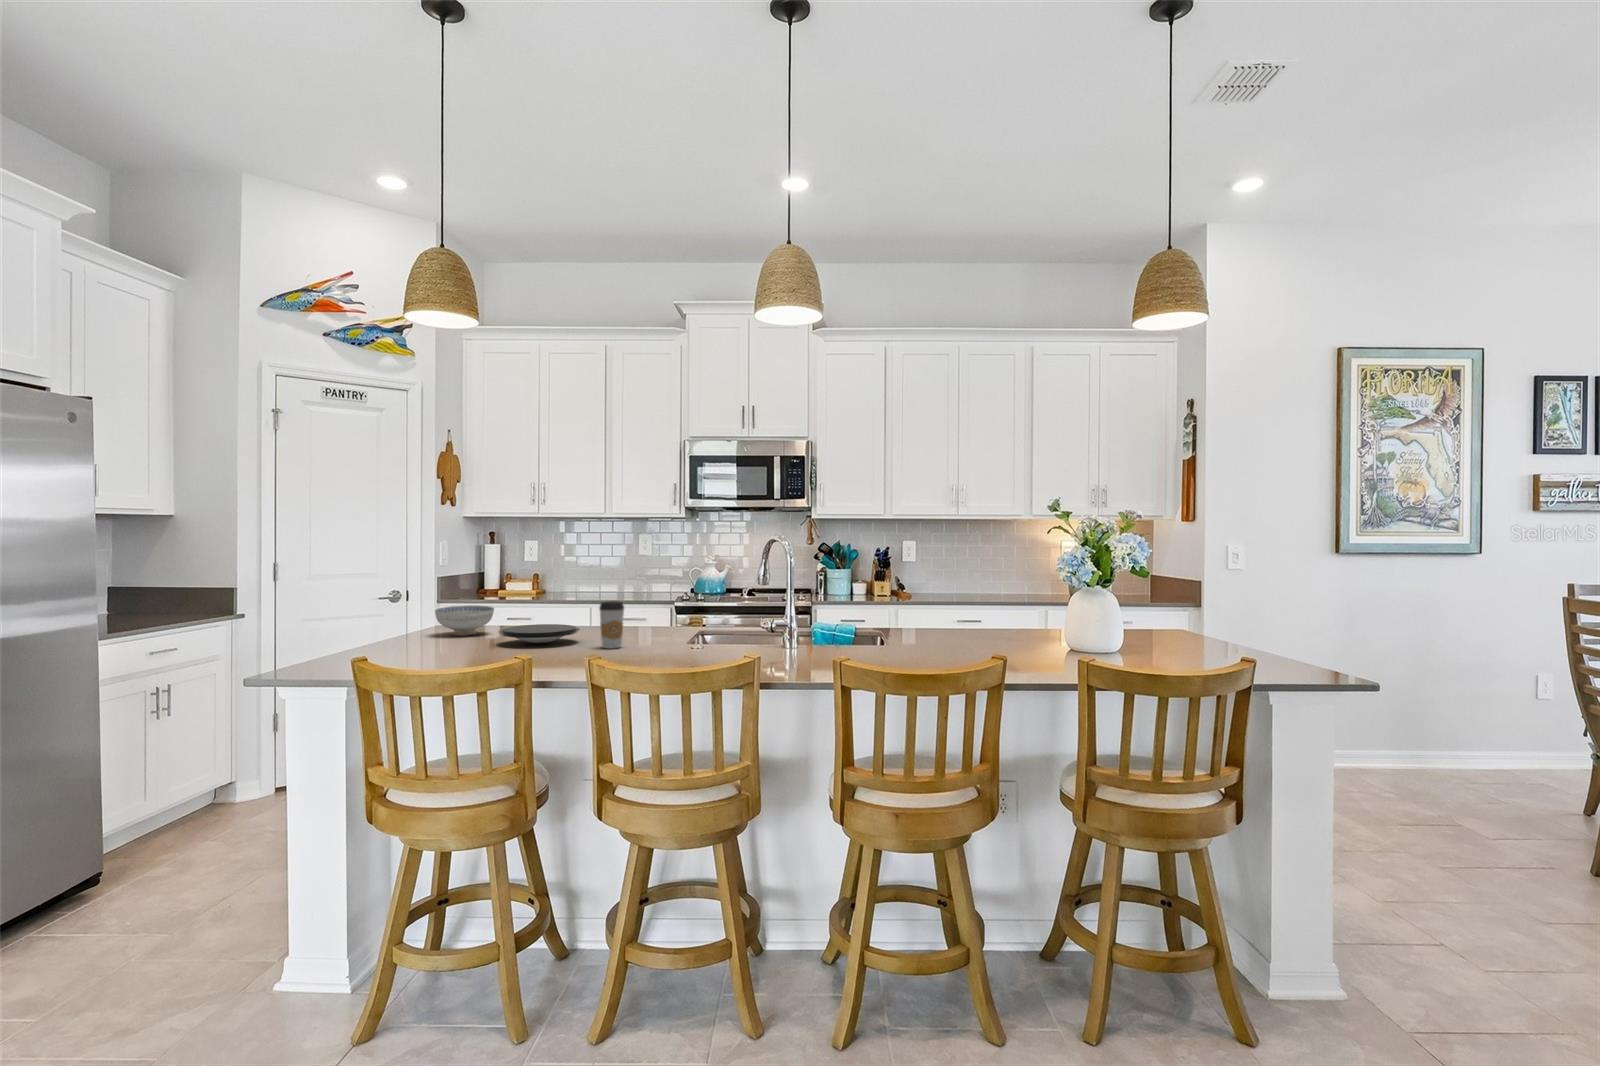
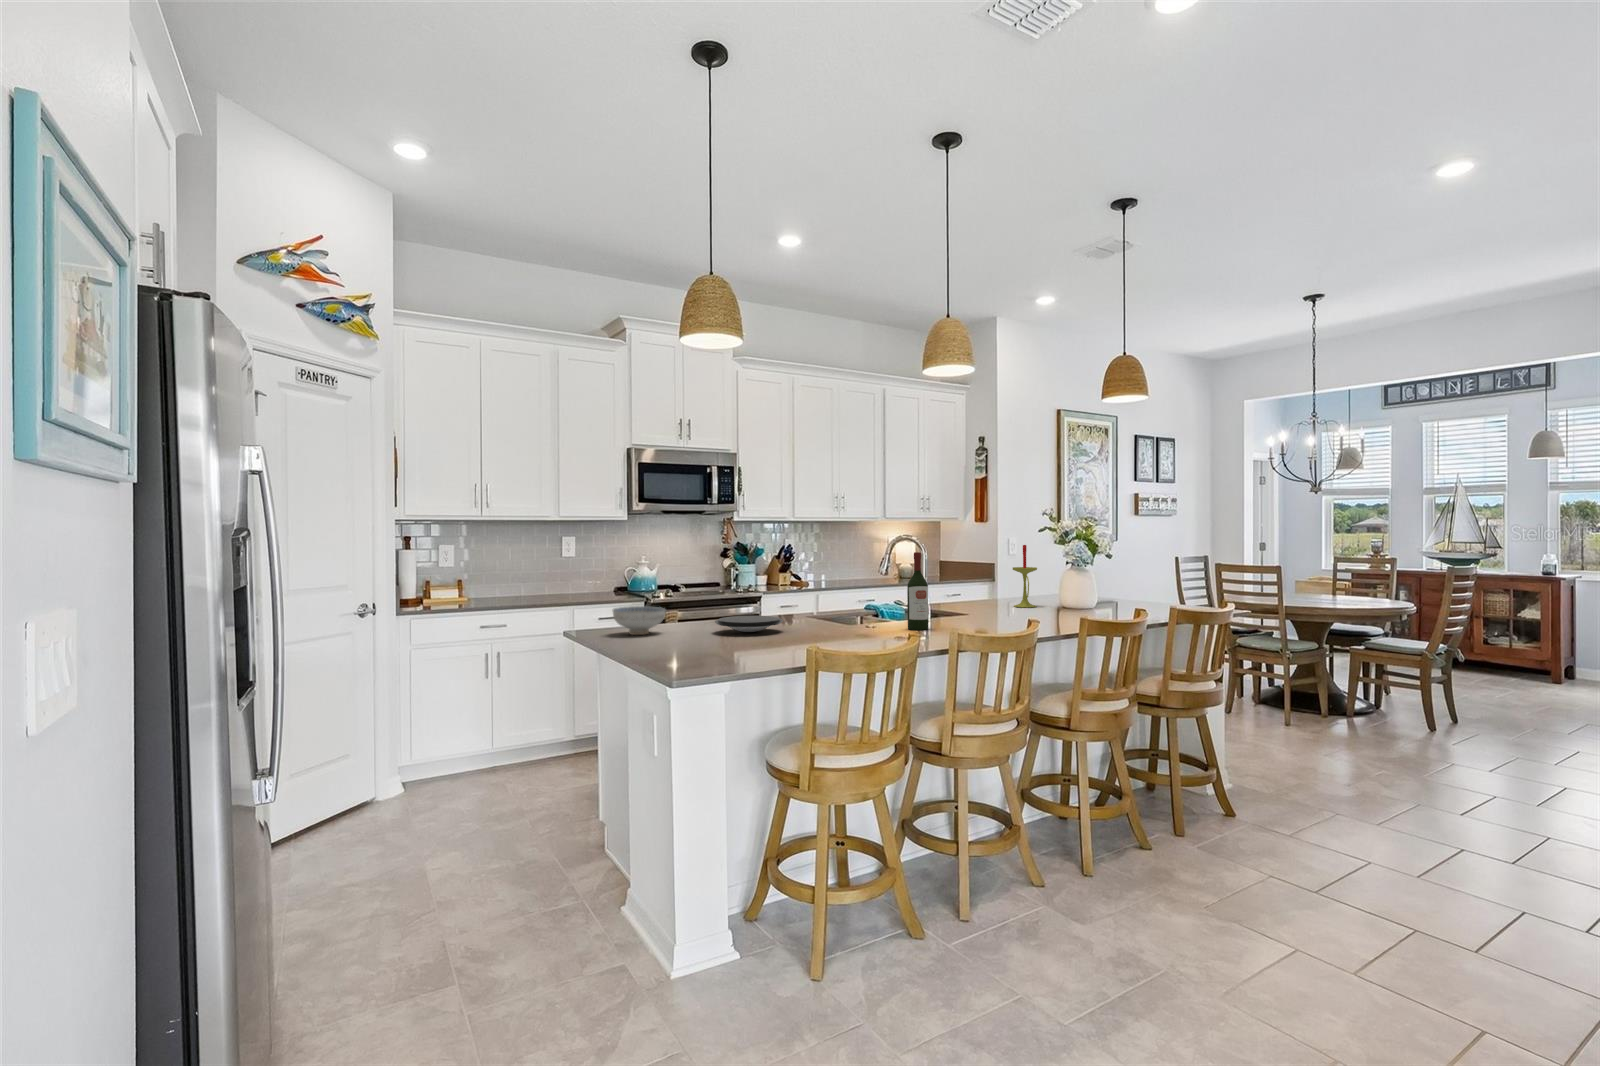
candle: none [983,552,1020,646] -> present [1013,545,1037,607]
wine bottle: none [672,560,699,661] -> present [907,552,928,630]
coffee cup: present [599,601,624,648] -> none [811,591,832,630]

